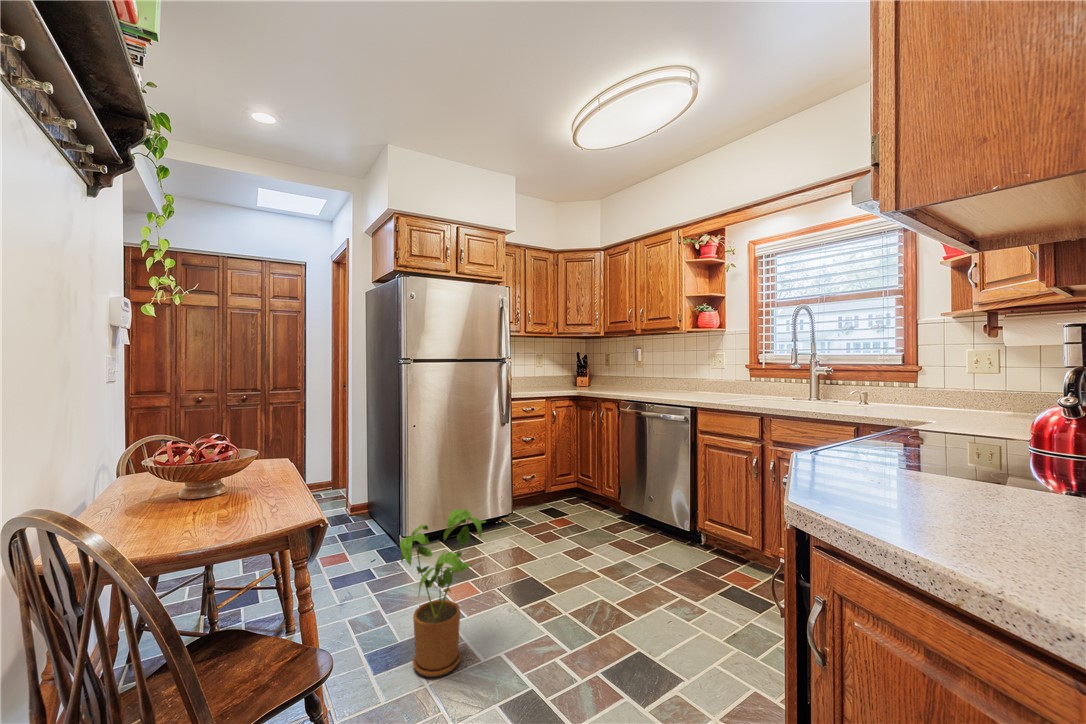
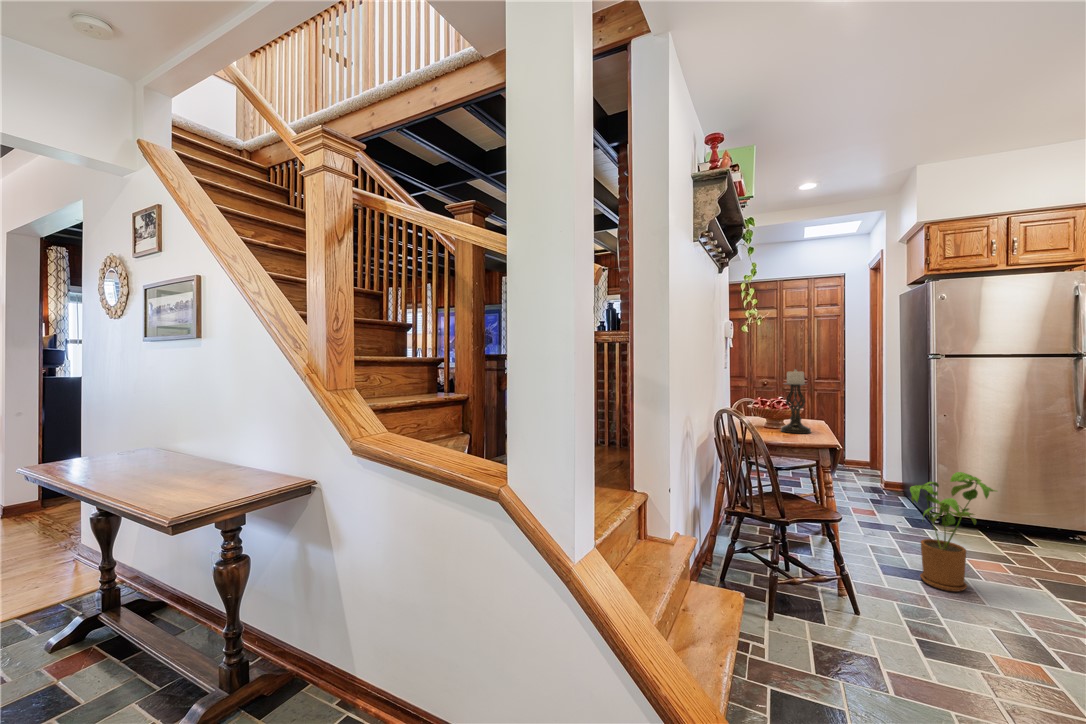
candle holder: none [192,385,258,518] -> present [781,369,811,433]

